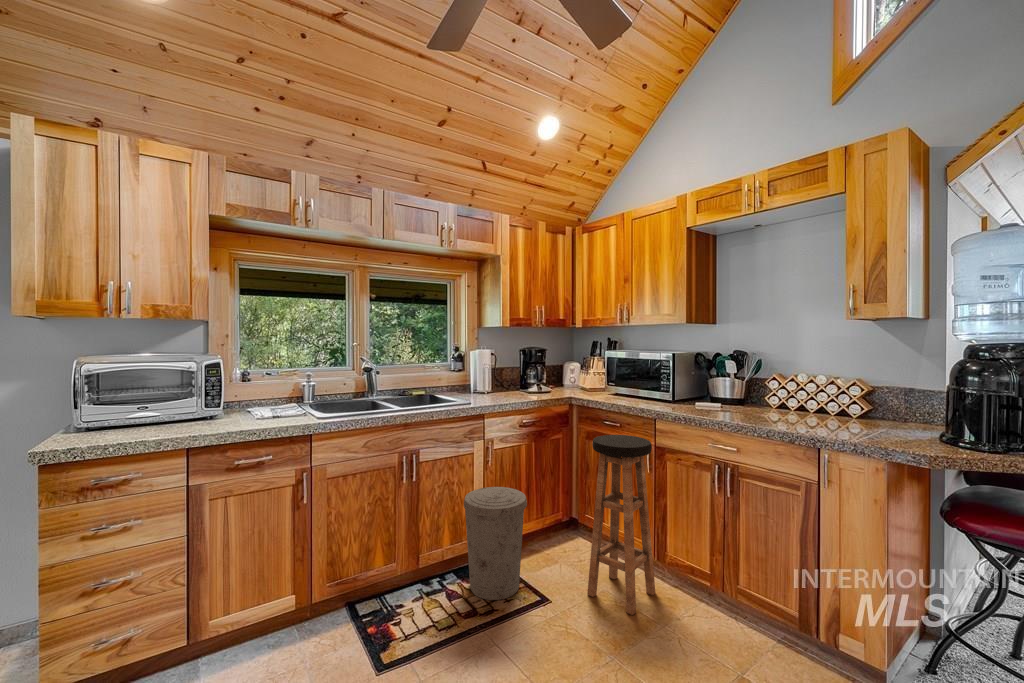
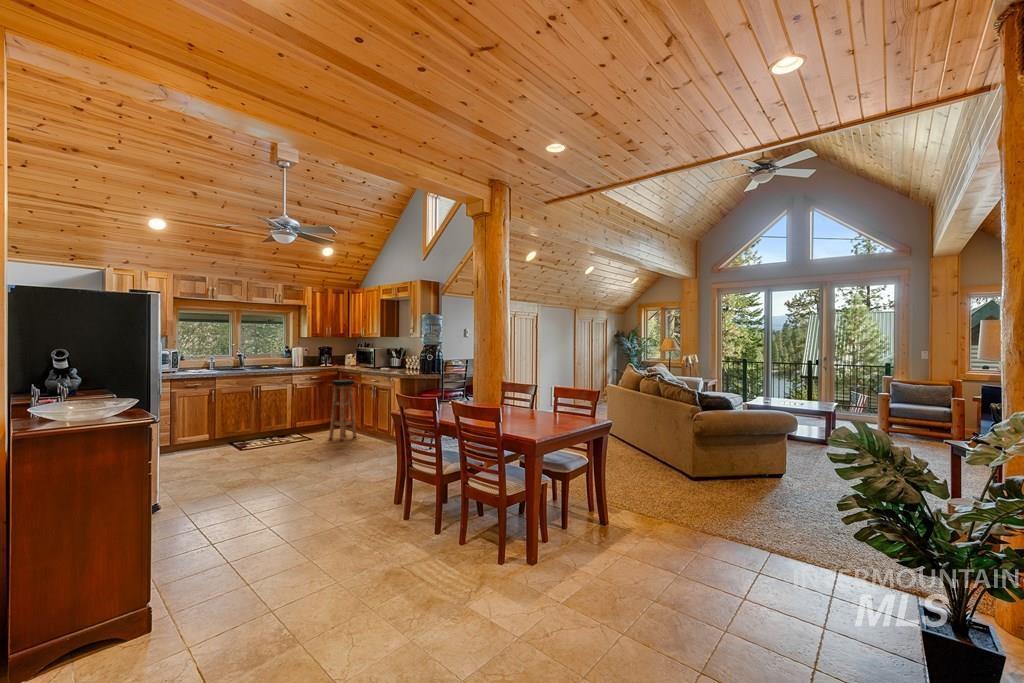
trash can: present [464,487,527,600] -> none [280,402,307,441]

